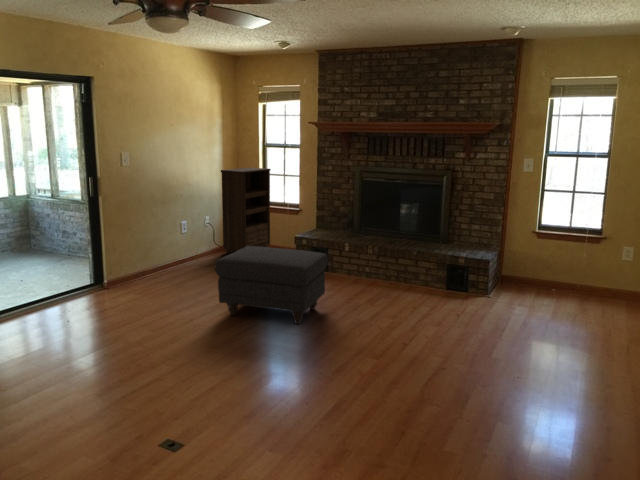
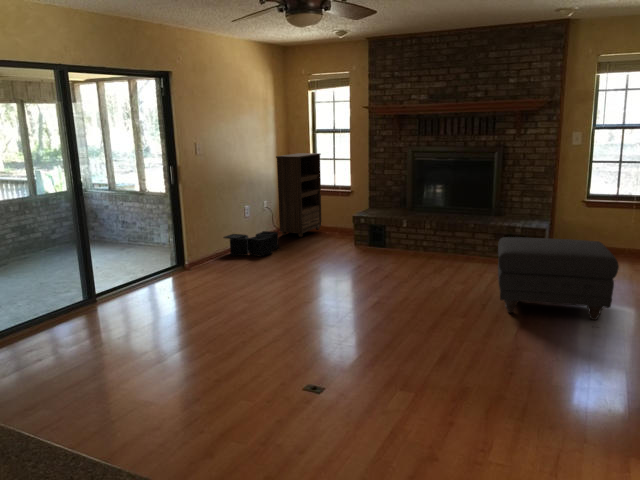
ottoman: present [215,246,328,324] -> present [498,237,619,320]
storage bin: none [154,249,217,277] -> present [224,231,279,257]

